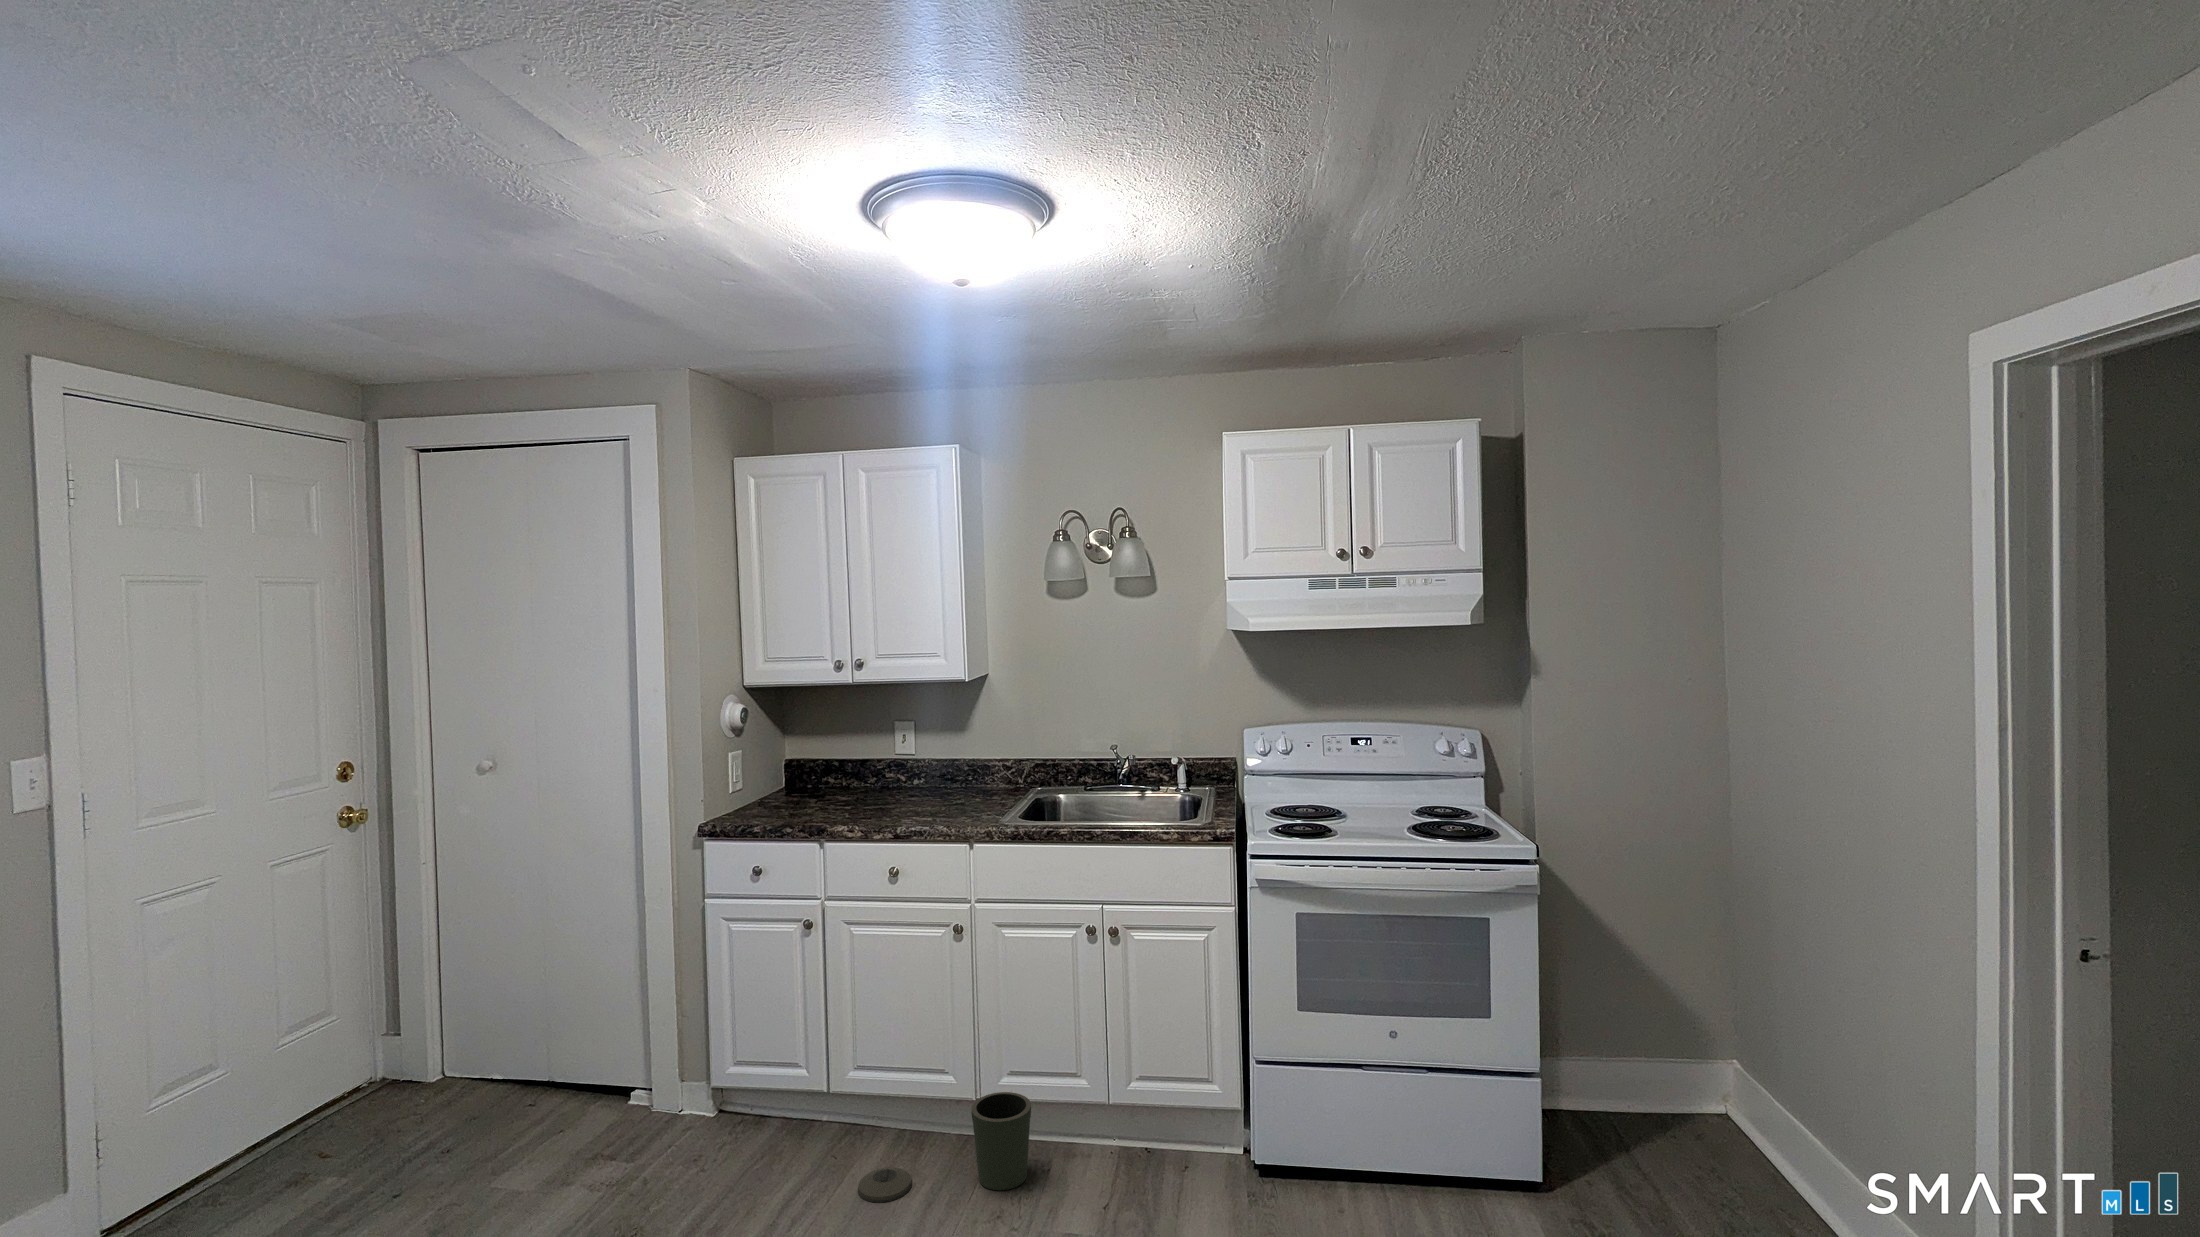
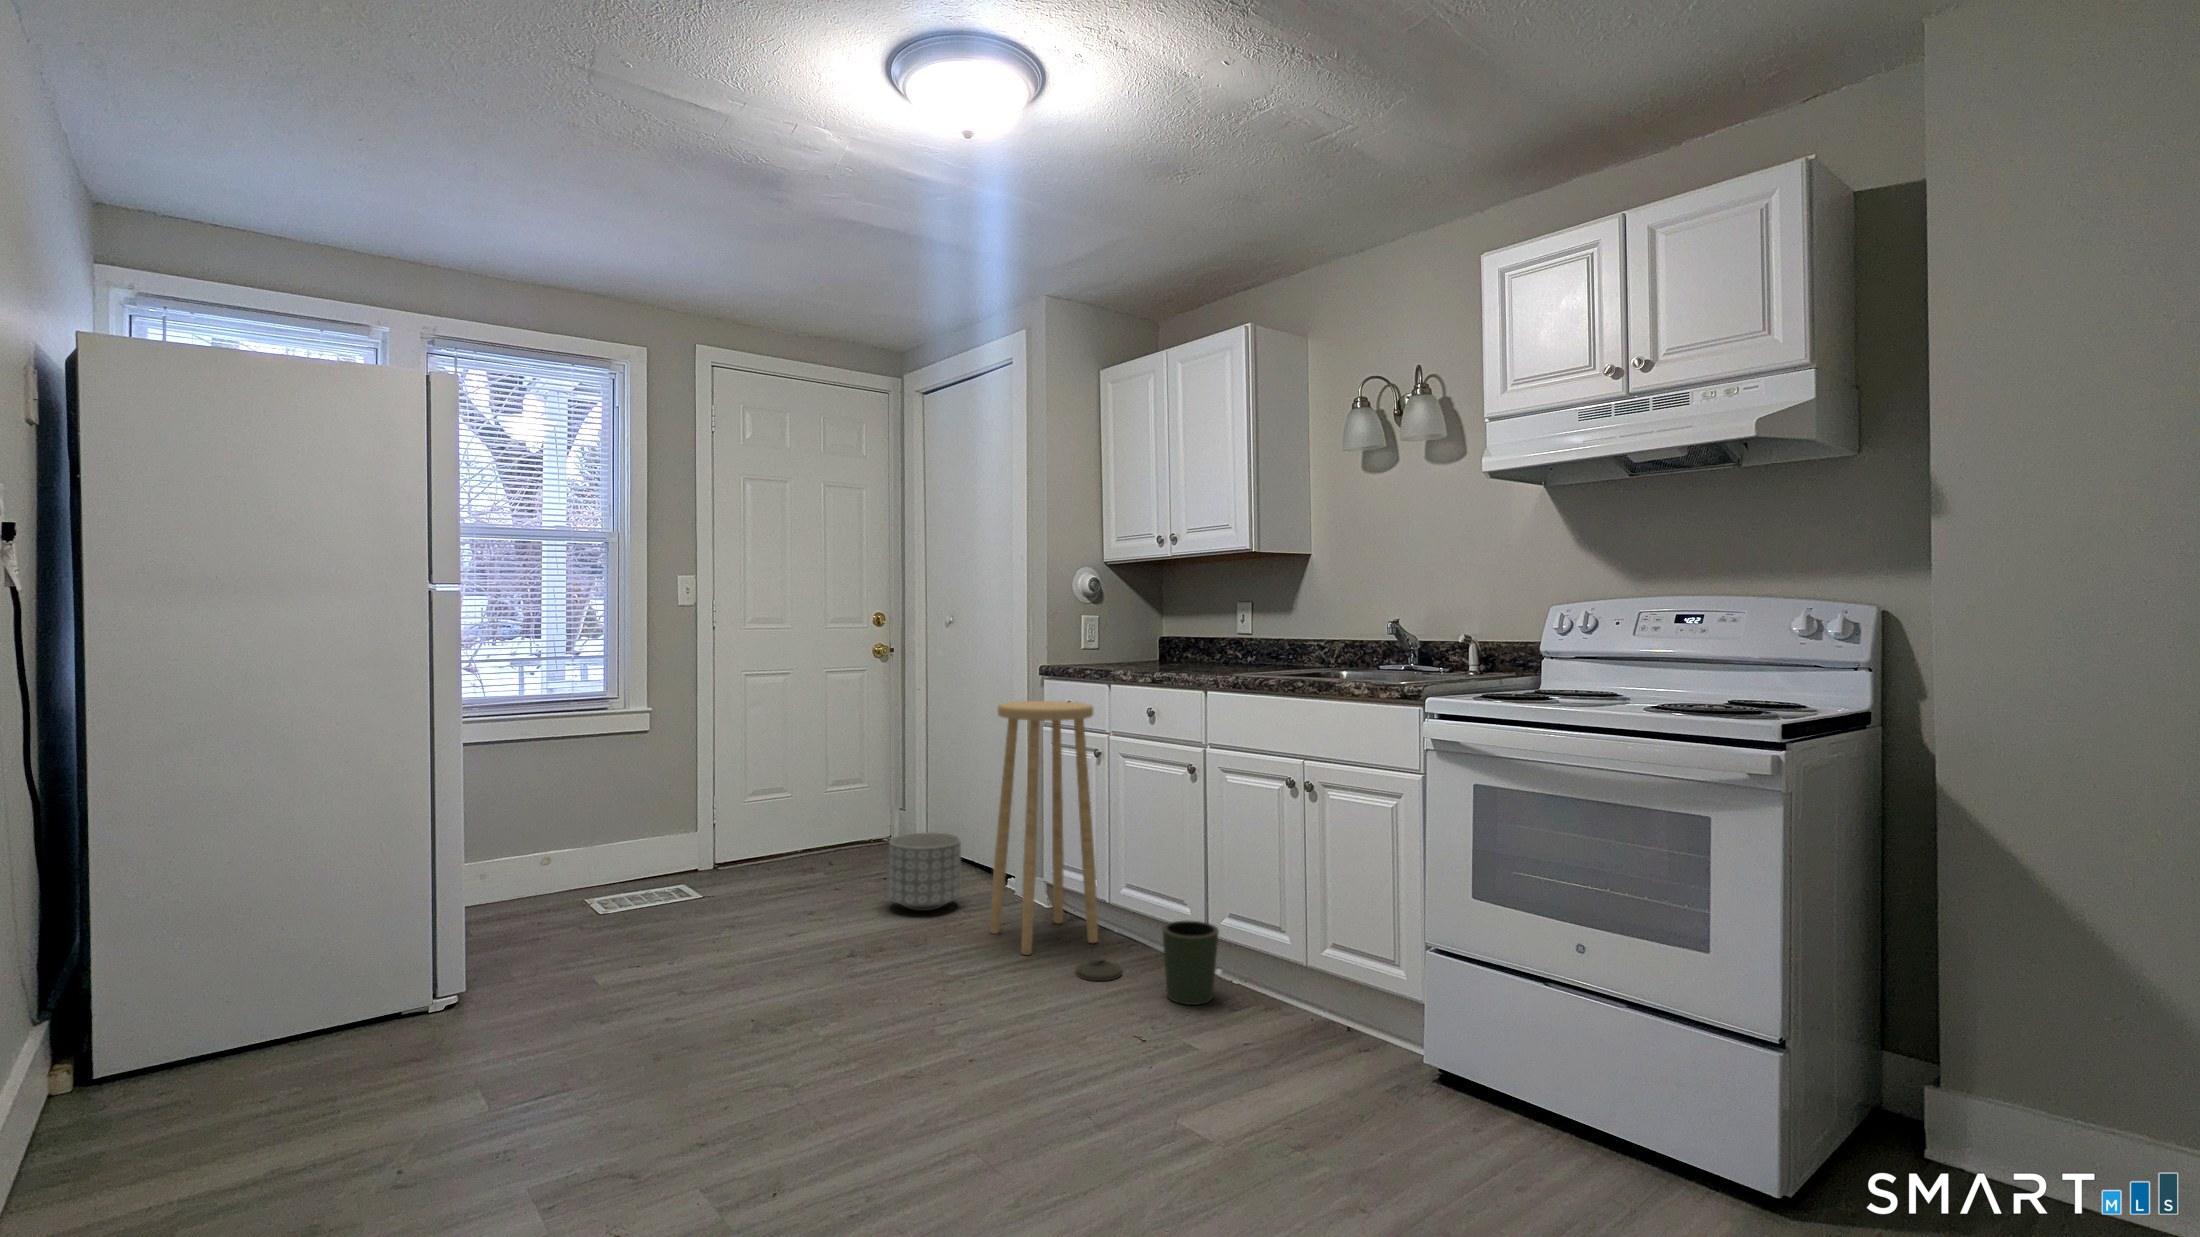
stool: none [694,871,836,1199] -> present [990,701,1098,955]
planter: none [500,1068,610,1192] -> present [889,832,961,911]

